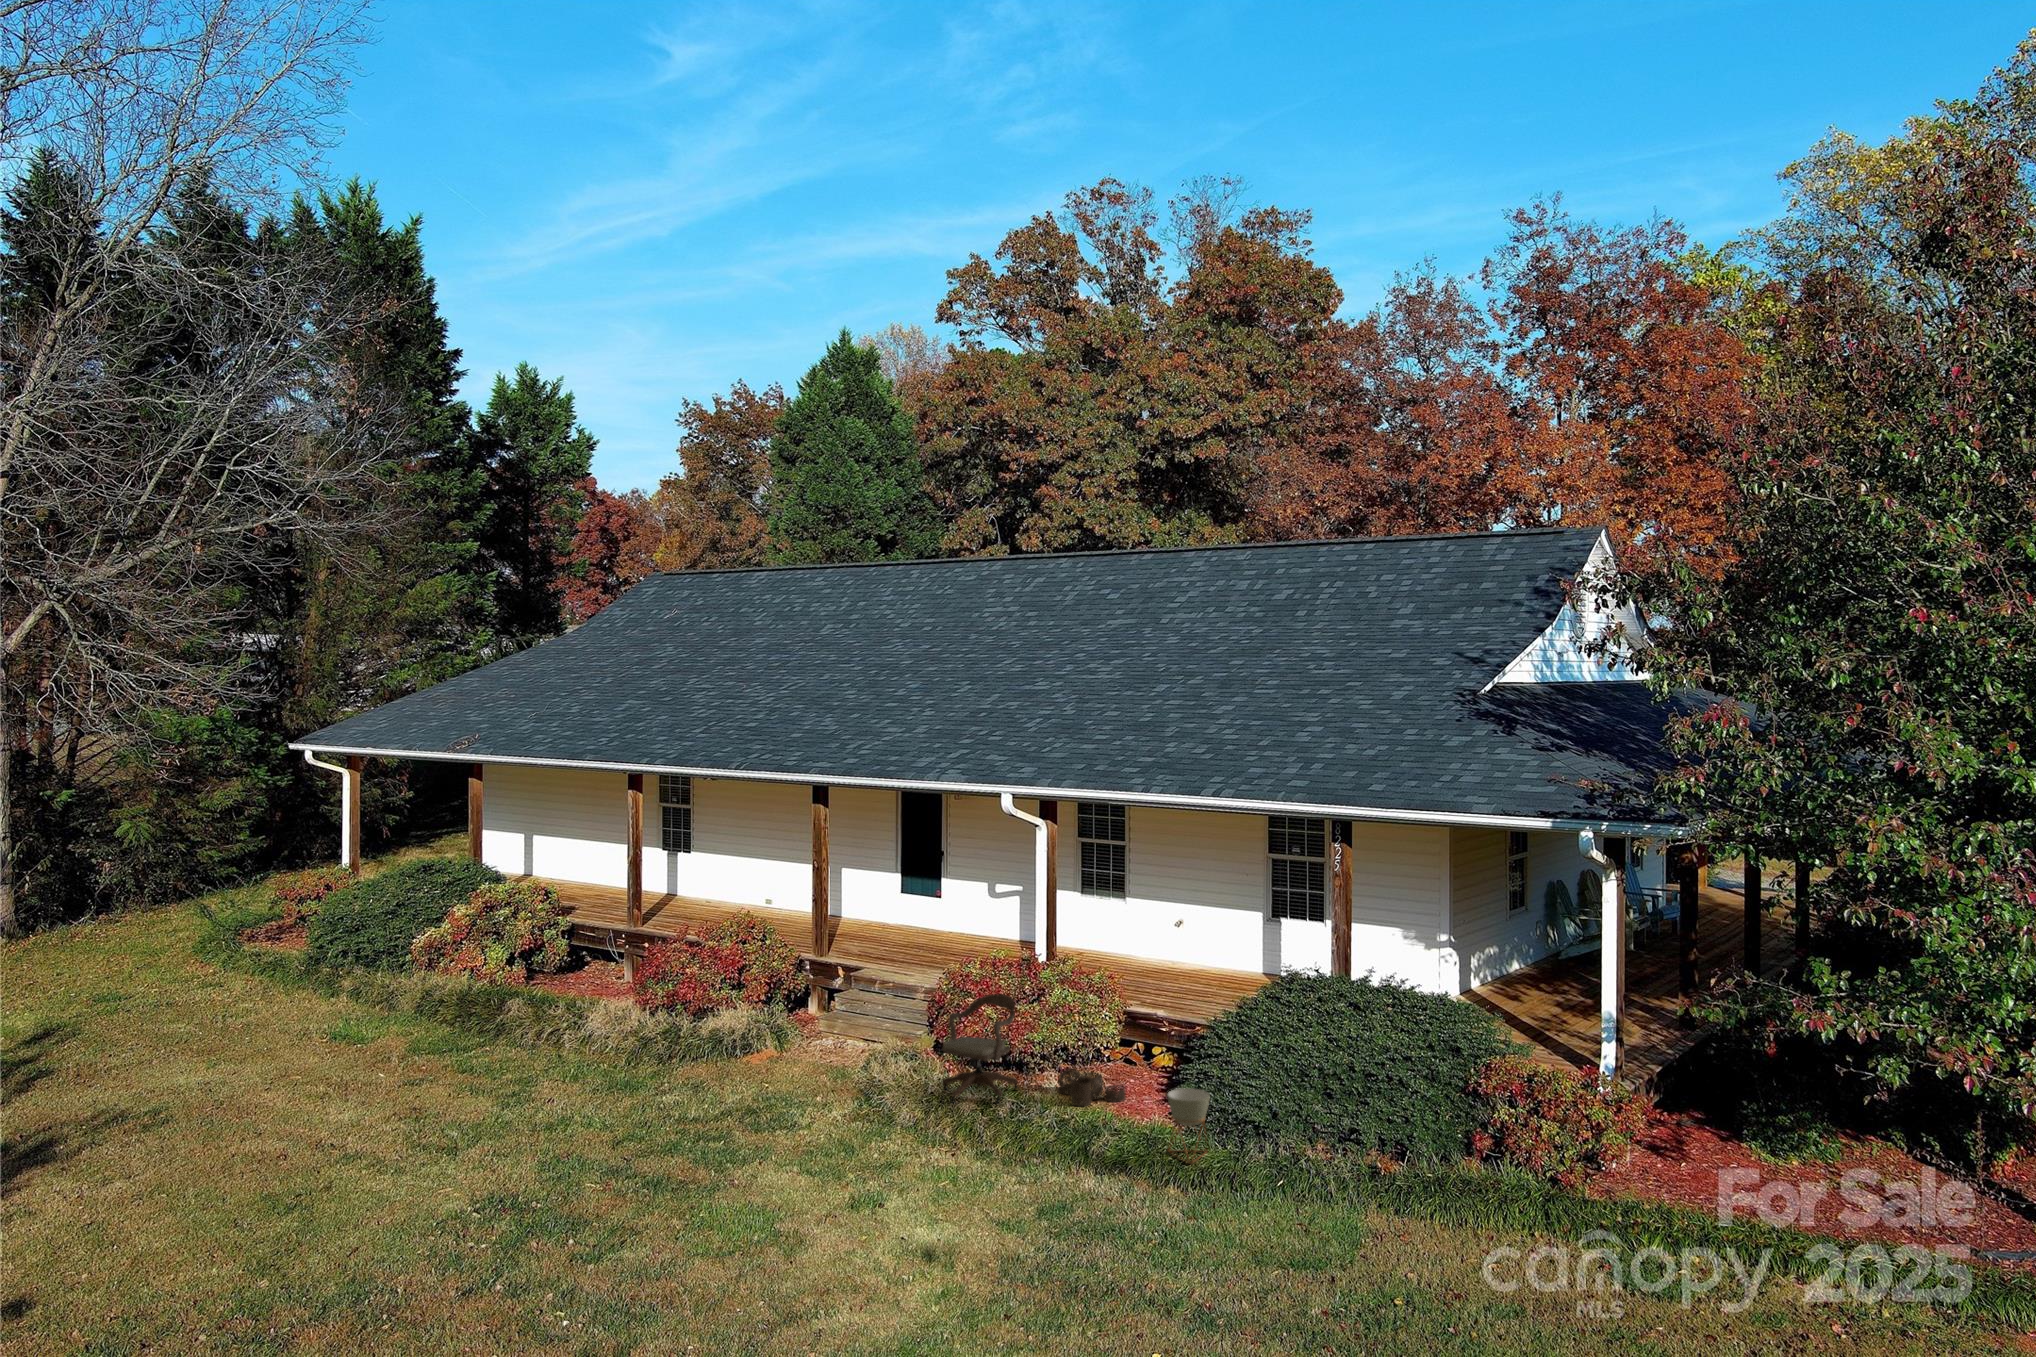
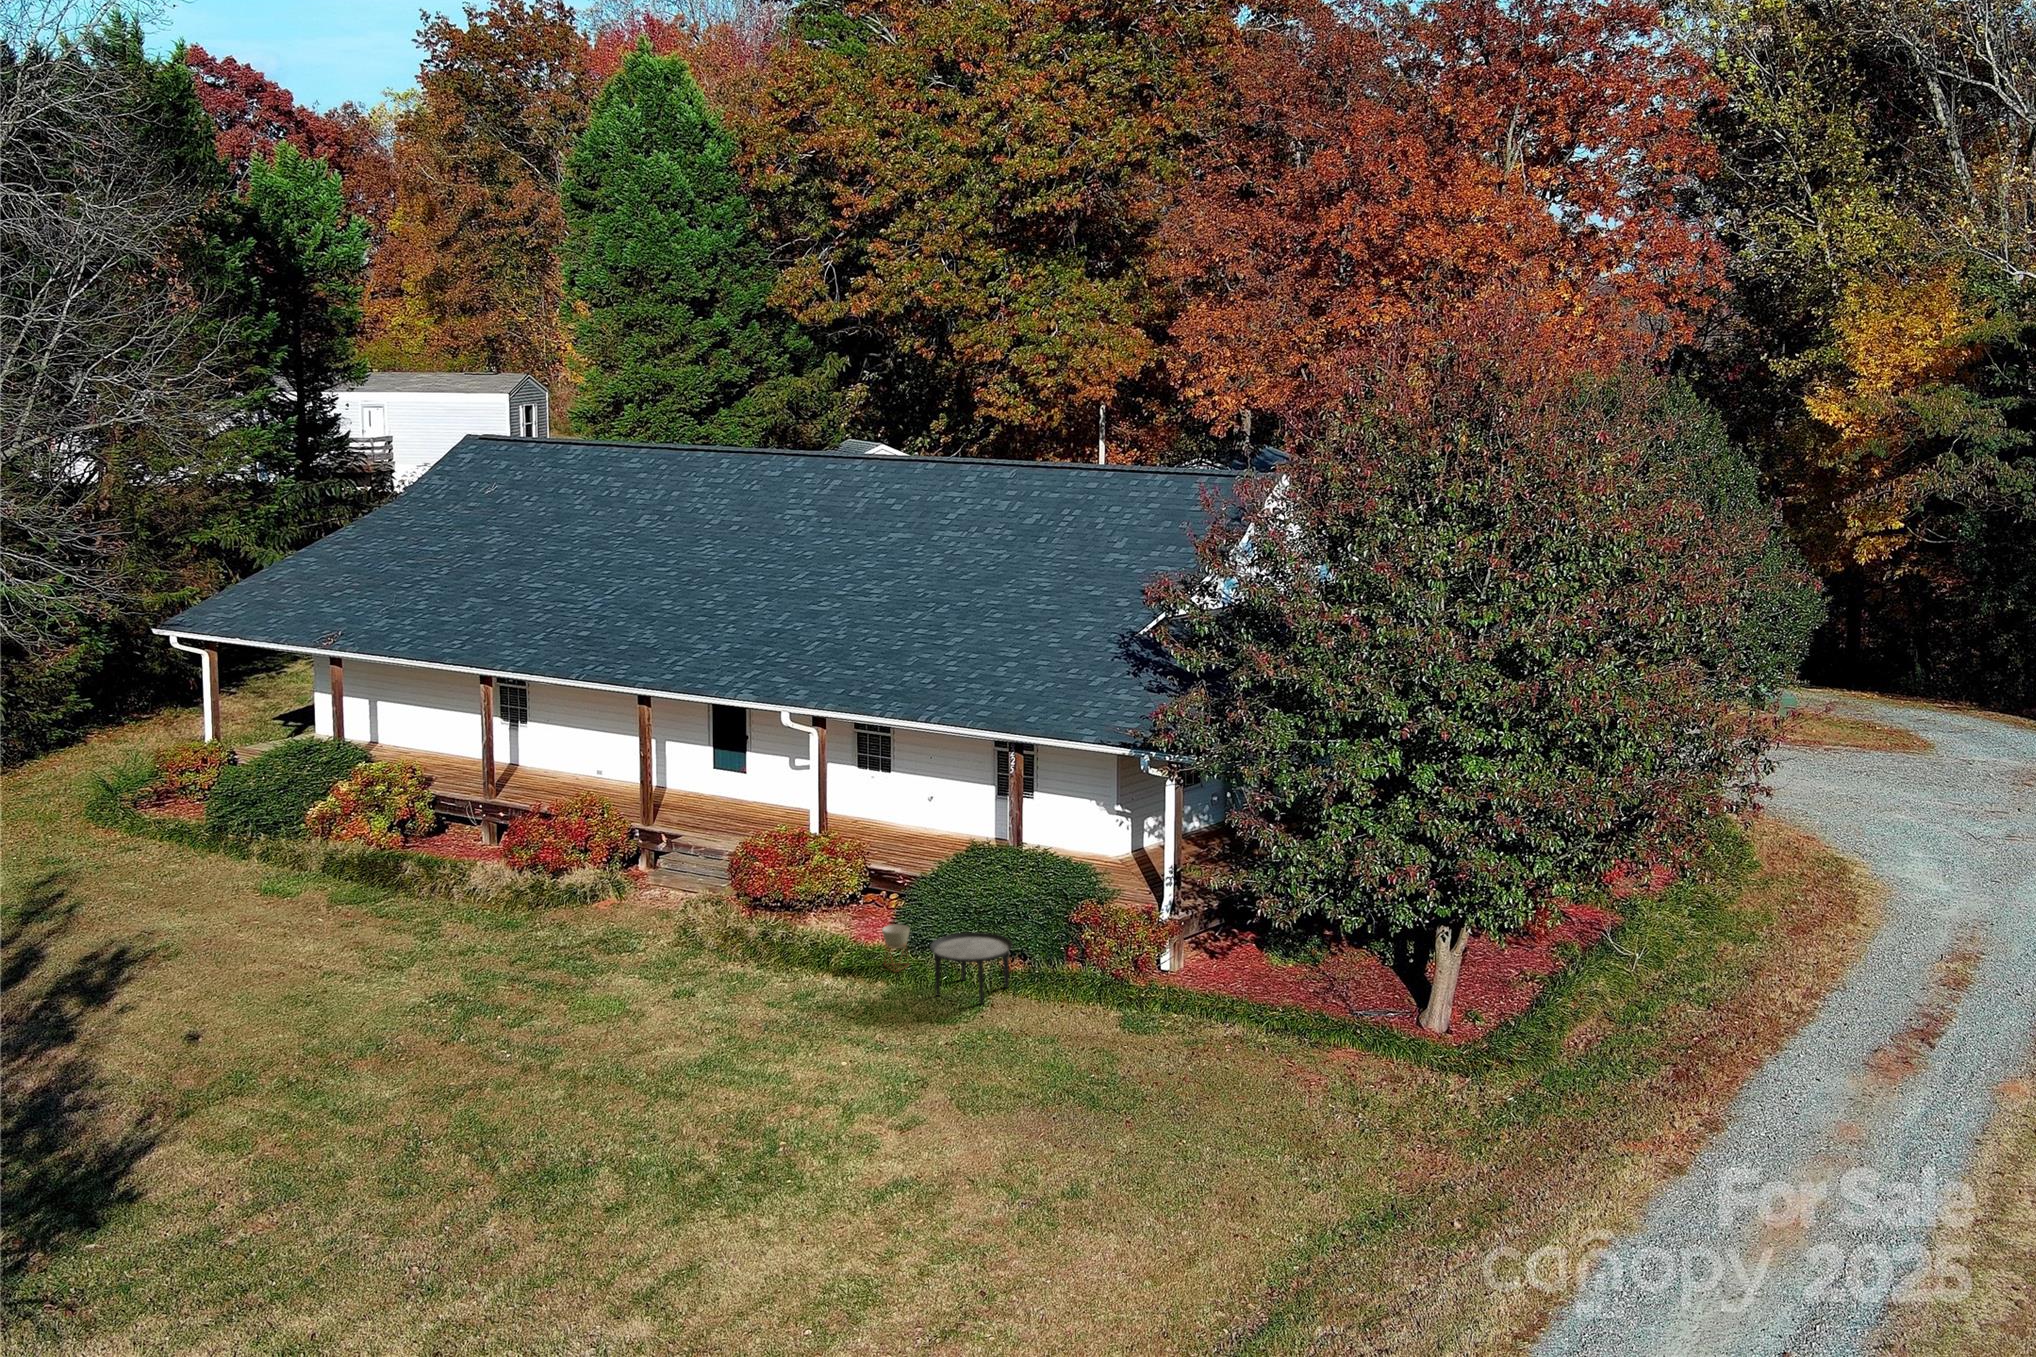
chair: present [942,994,1018,1103] -> none [738,859,794,936]
woven basket: present [1058,1068,1126,1106] -> none [822,909,868,936]
round table: none [1260,1102,1397,1224] -> present [930,932,1013,1004]

